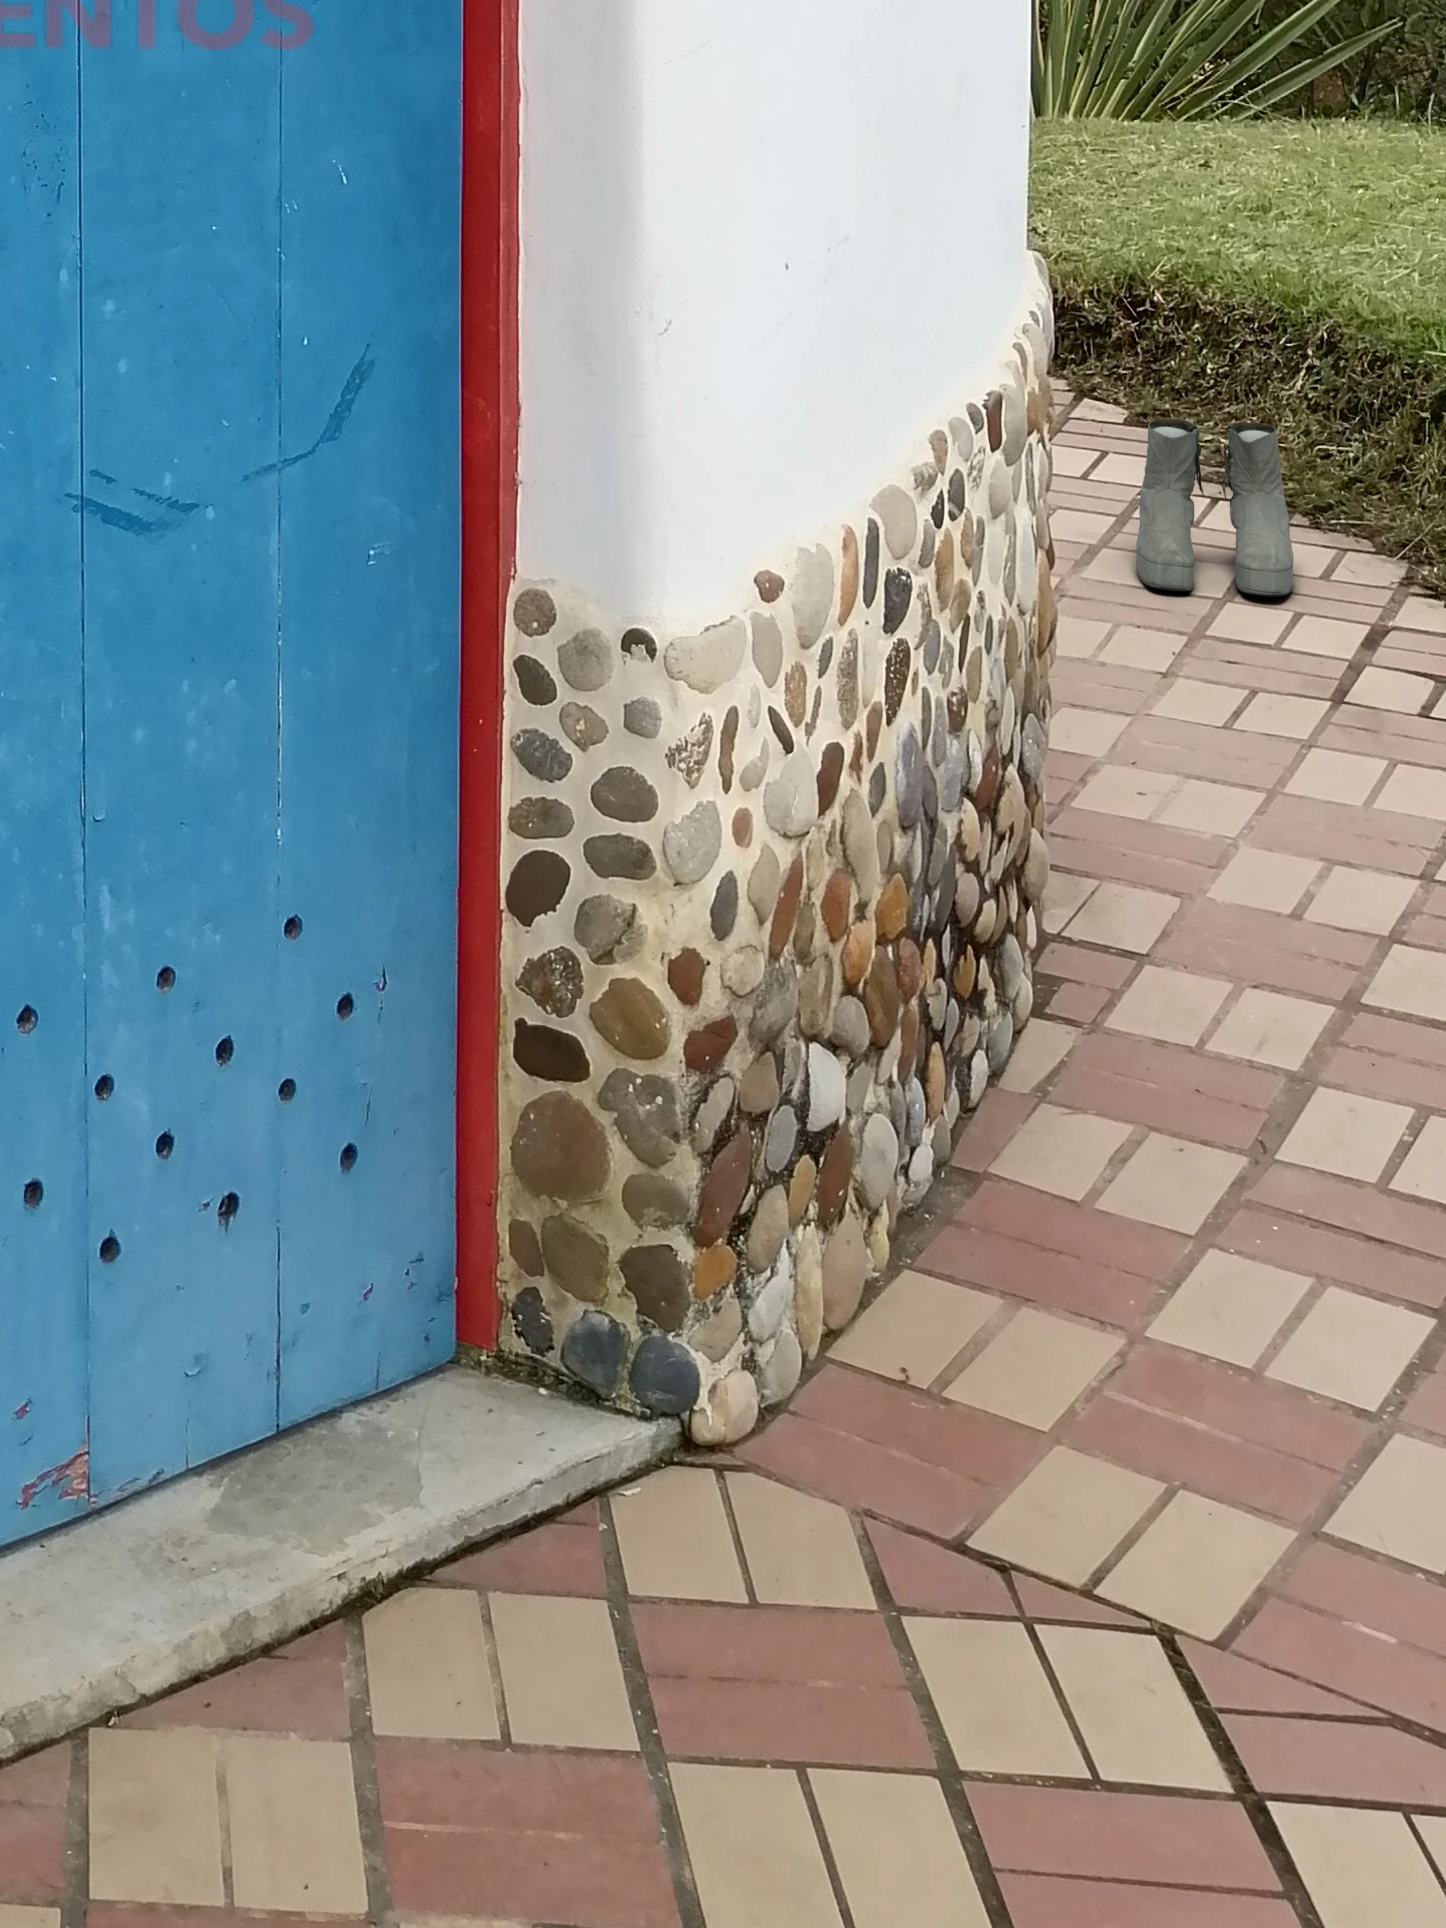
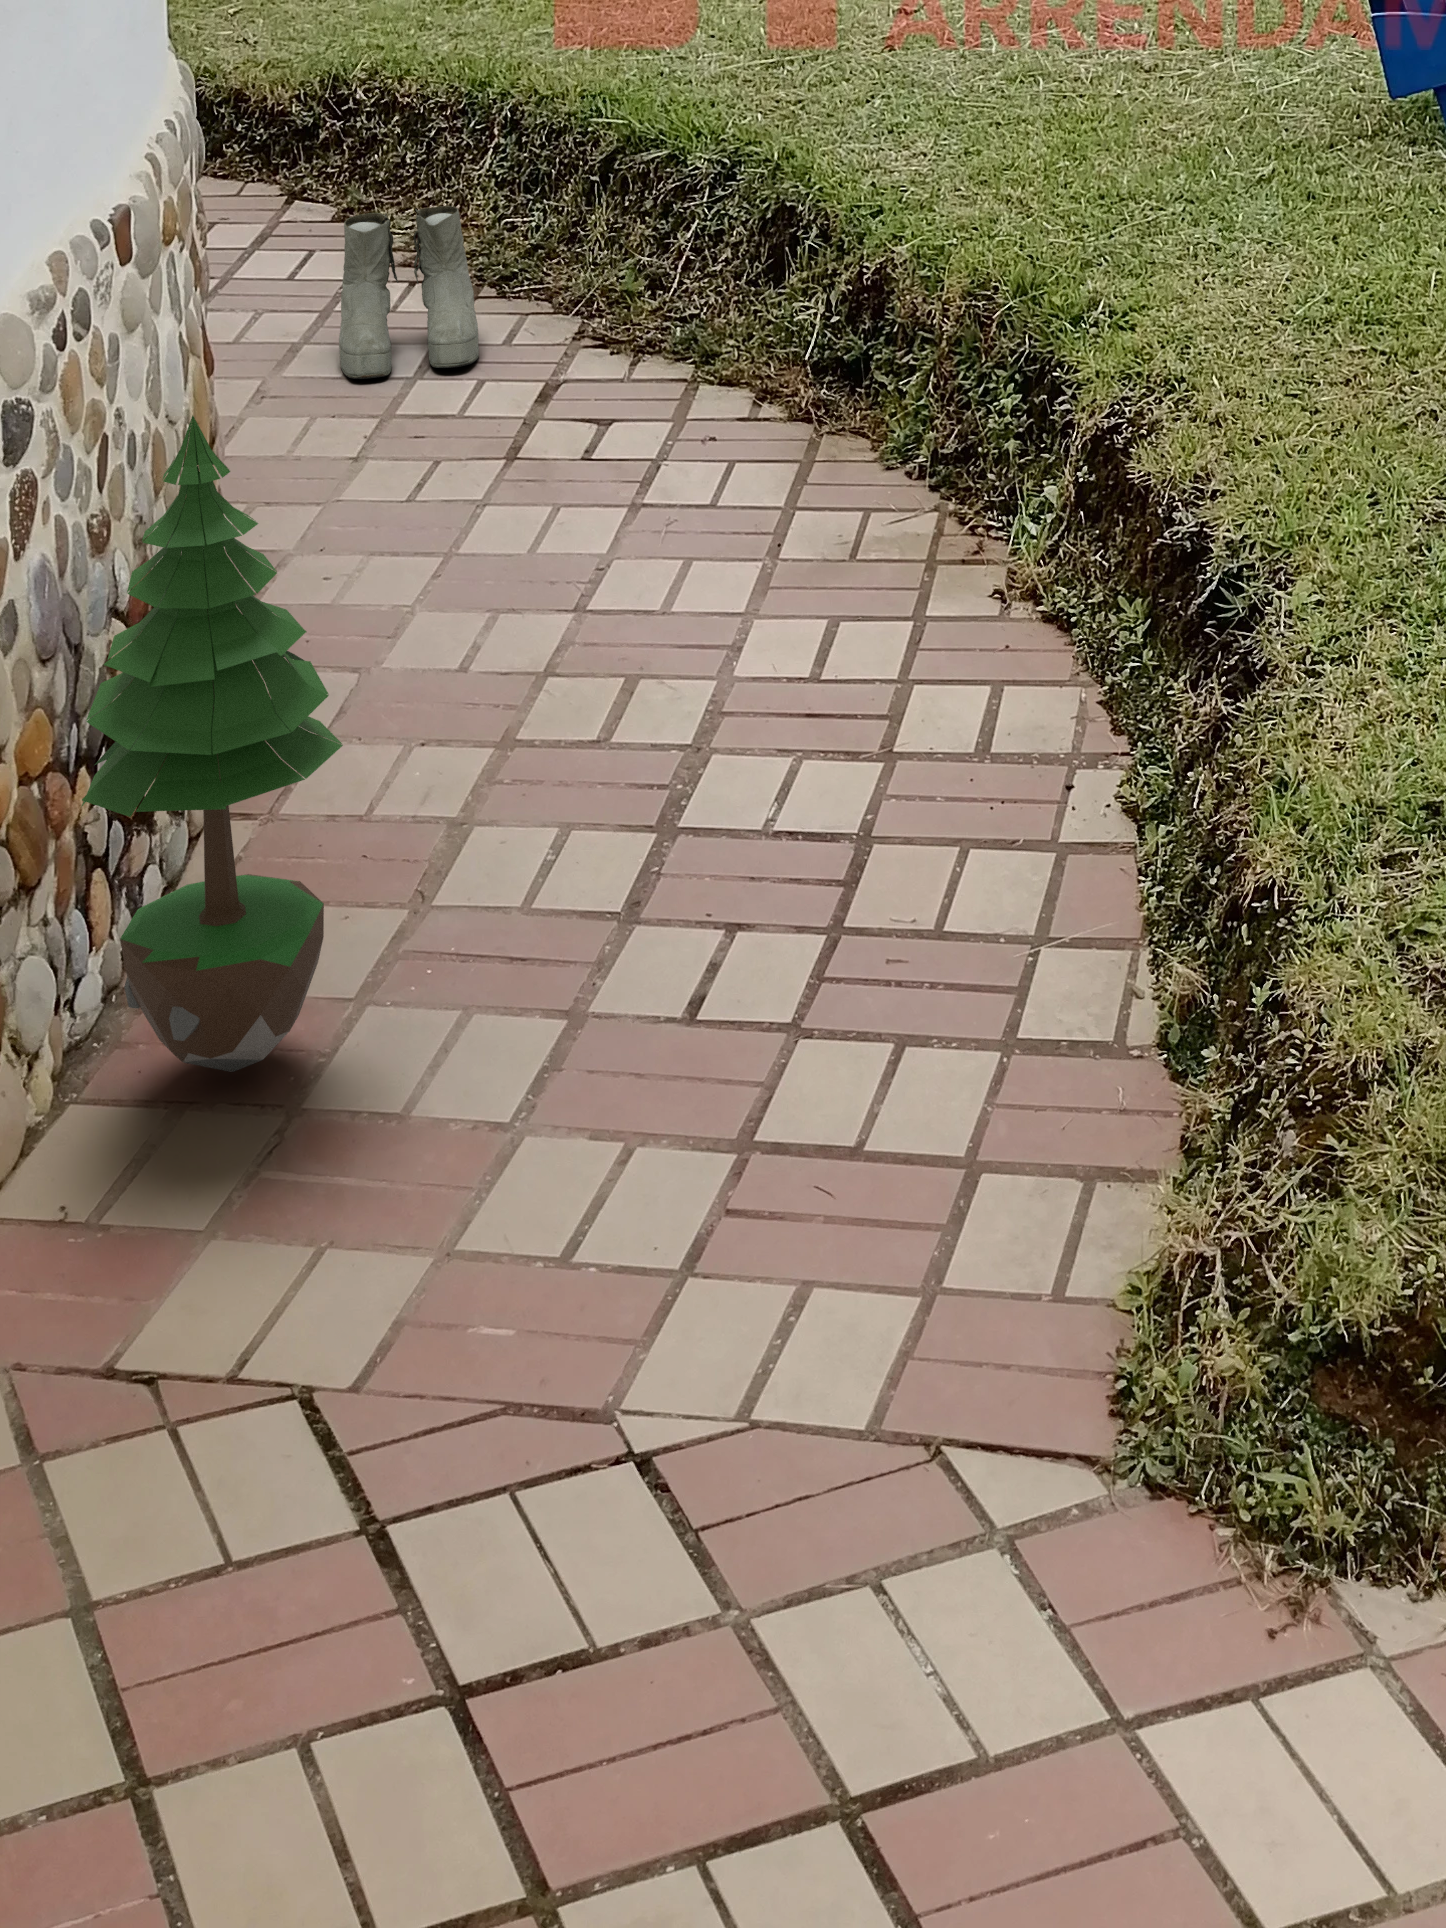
potted tree: none [941,622,1221,1302] -> present [82,415,343,1072]

